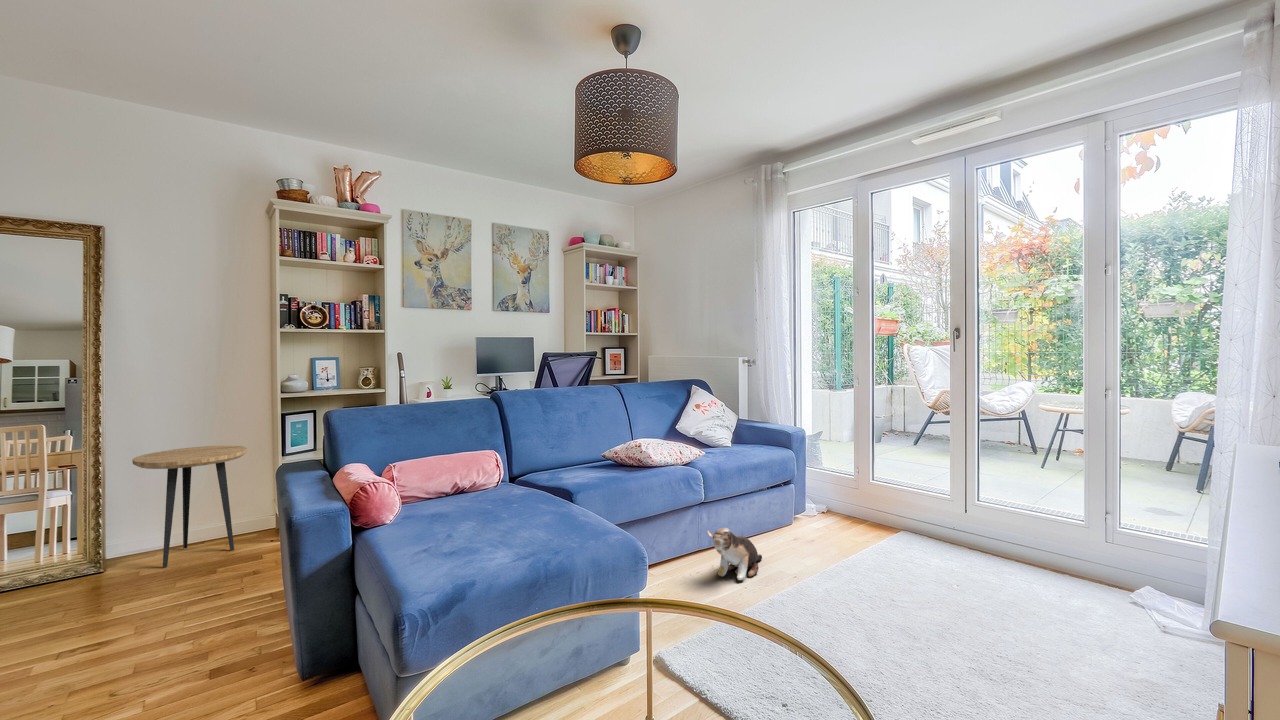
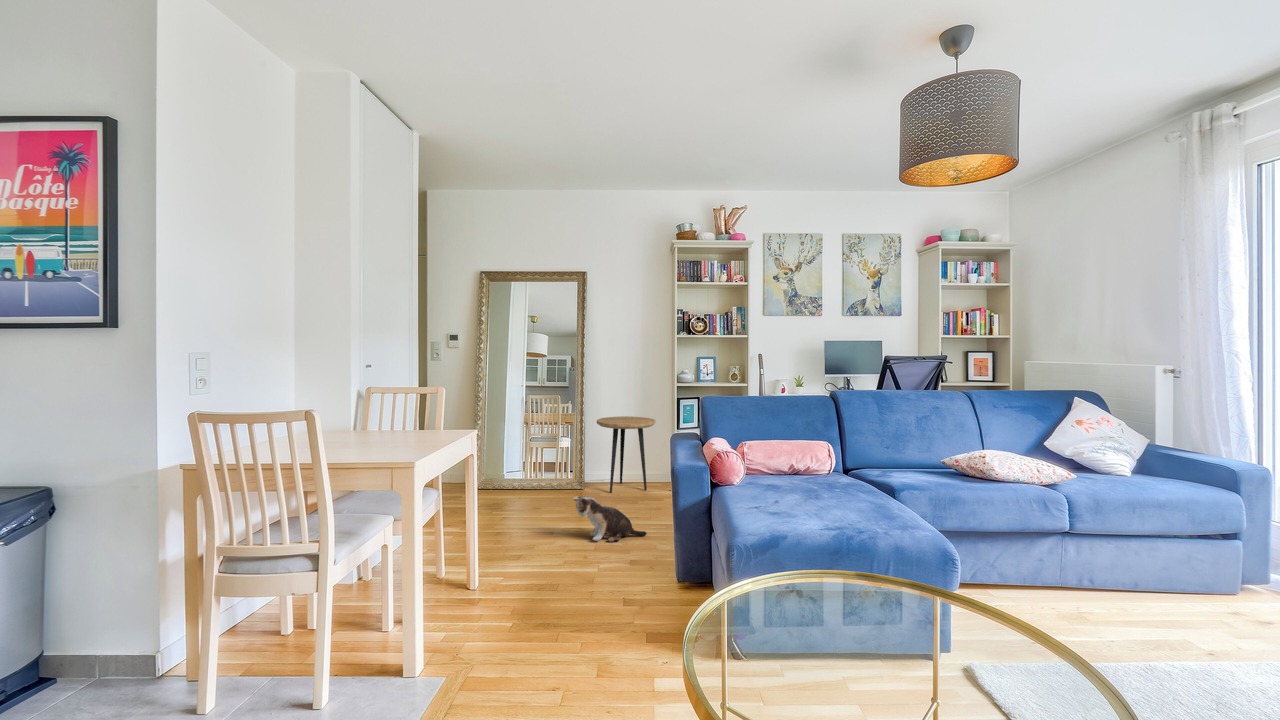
plush toy: present [707,528,762,580] -> present [573,496,647,542]

